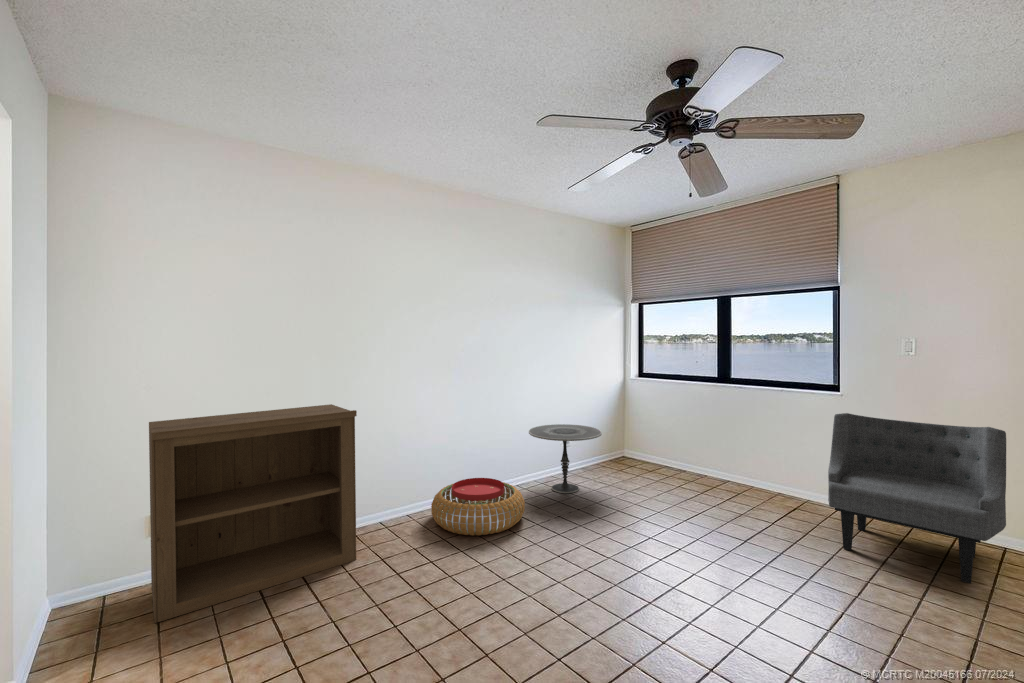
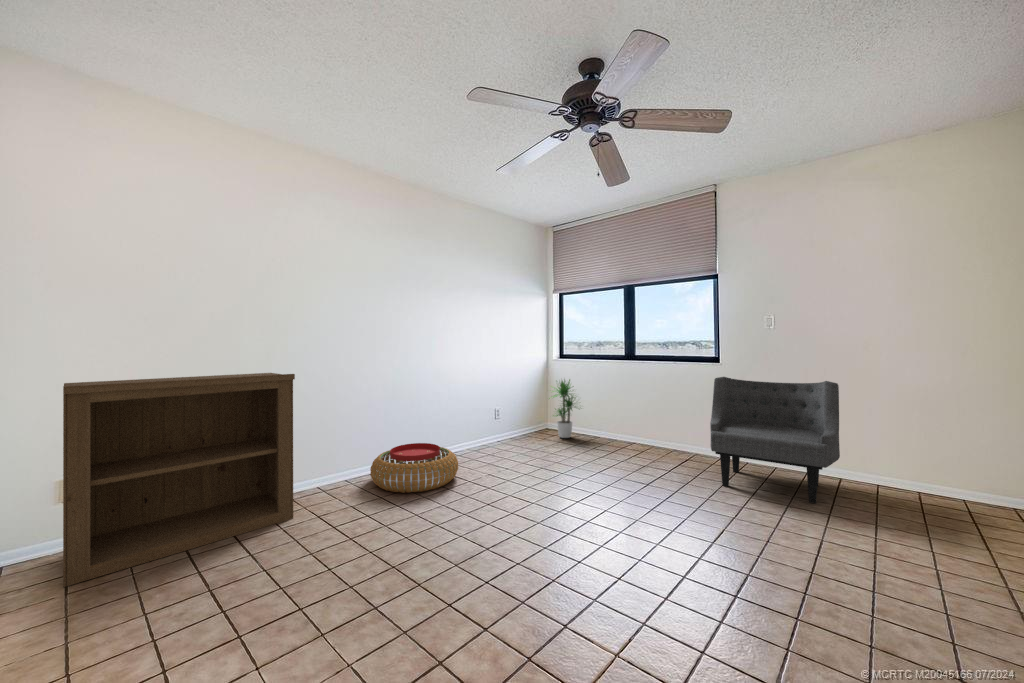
potted plant: none [624,400,669,471] -> present [549,379,574,438]
side table: present [529,424,602,493] -> none [463,398,527,457]

